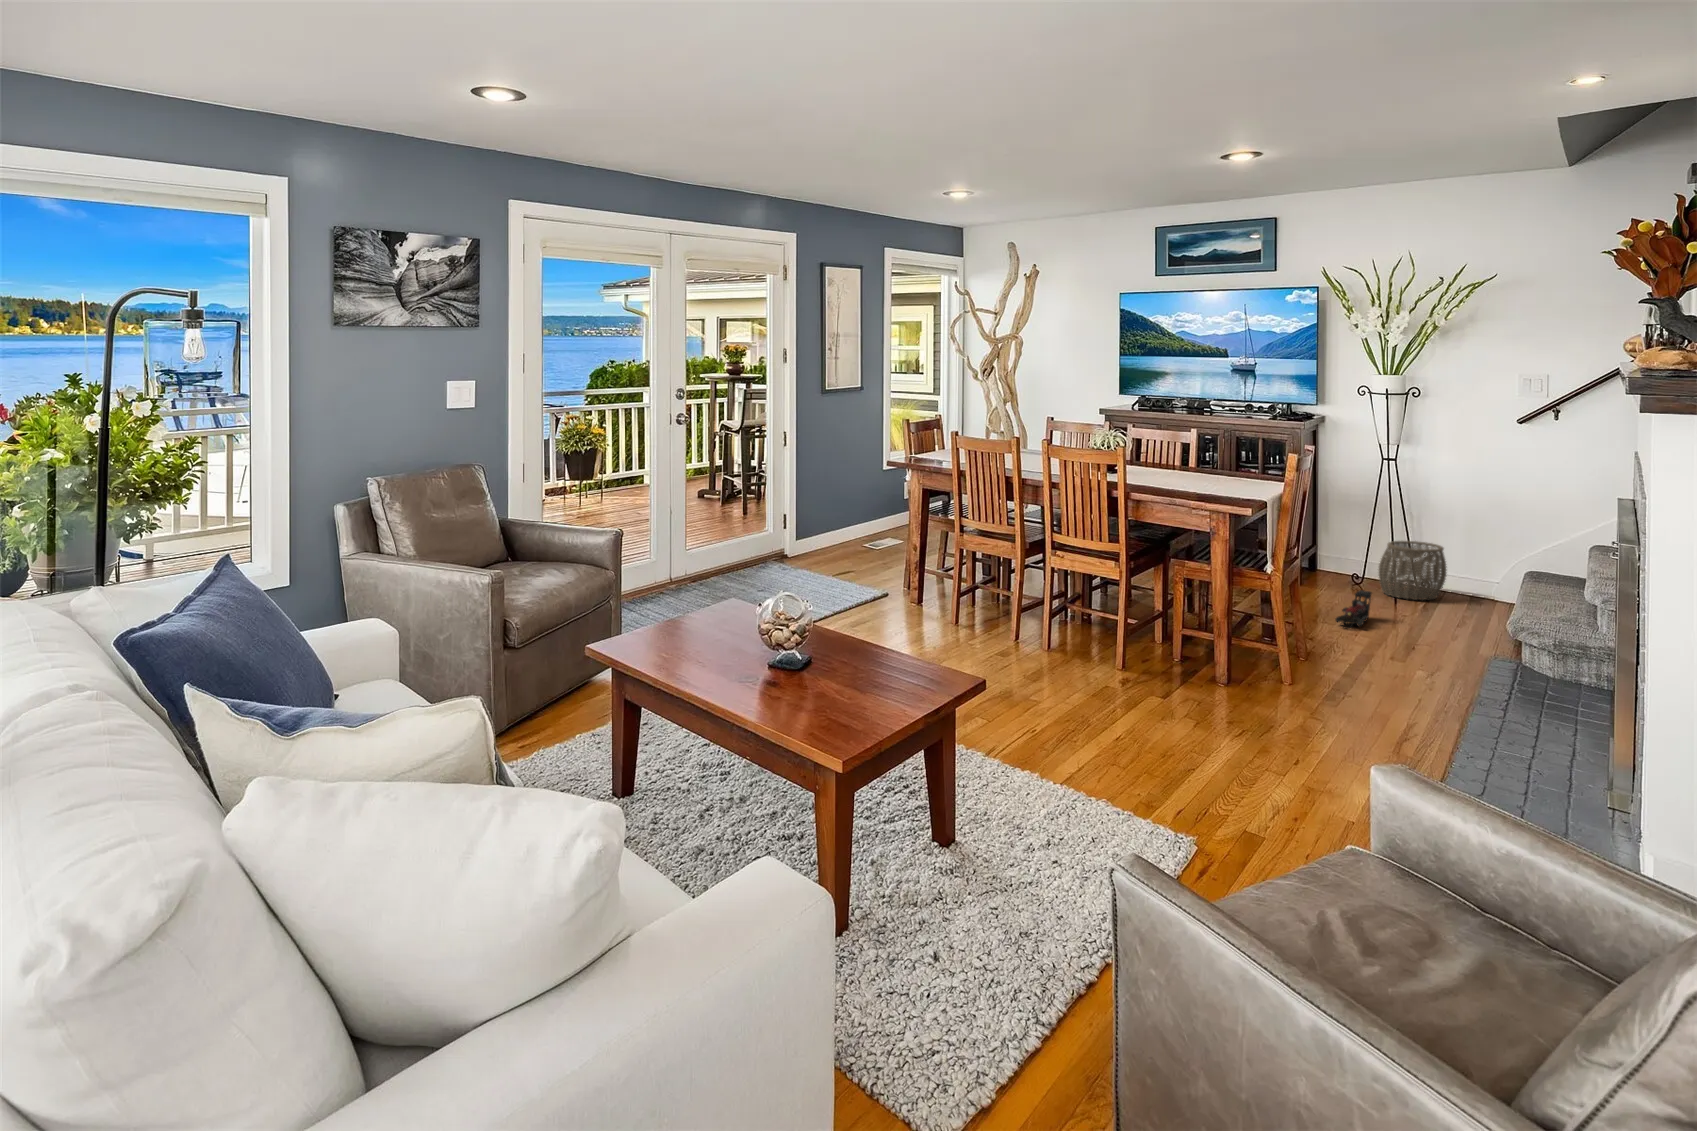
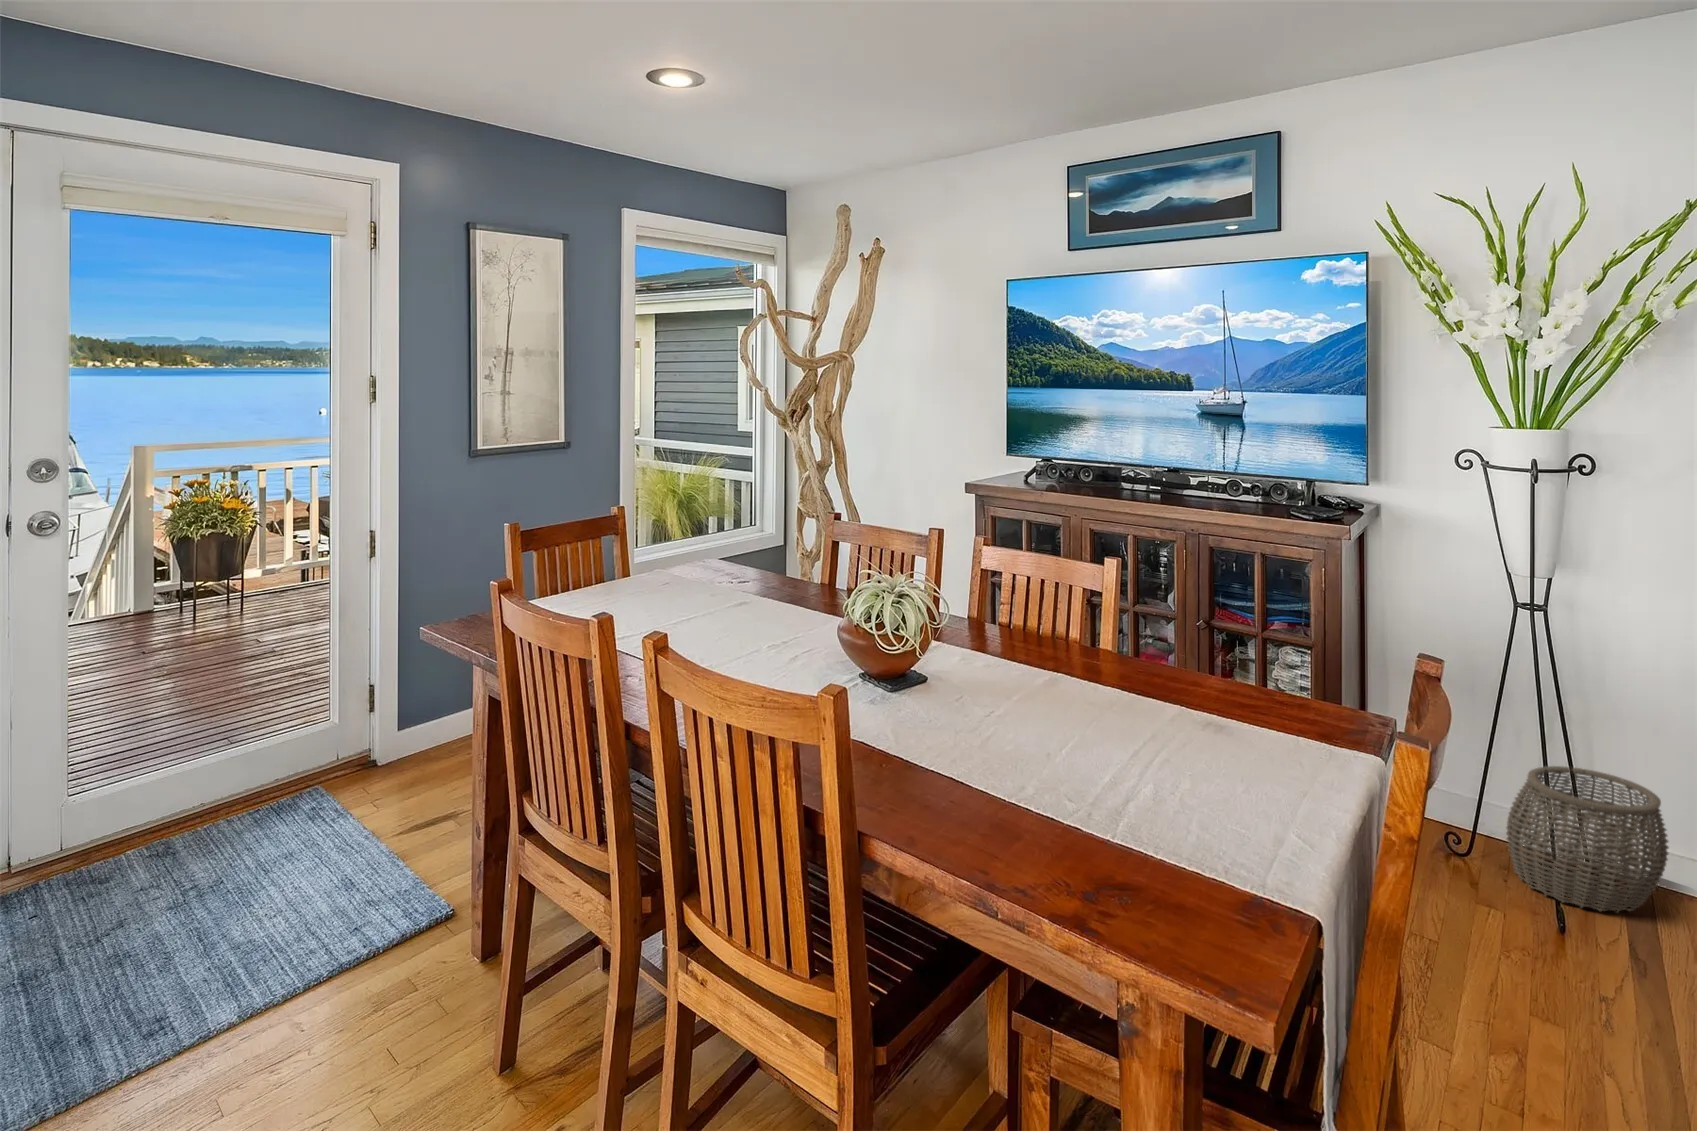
toy train: present [1335,590,1372,628] -> none [1467,941,1546,1079]

